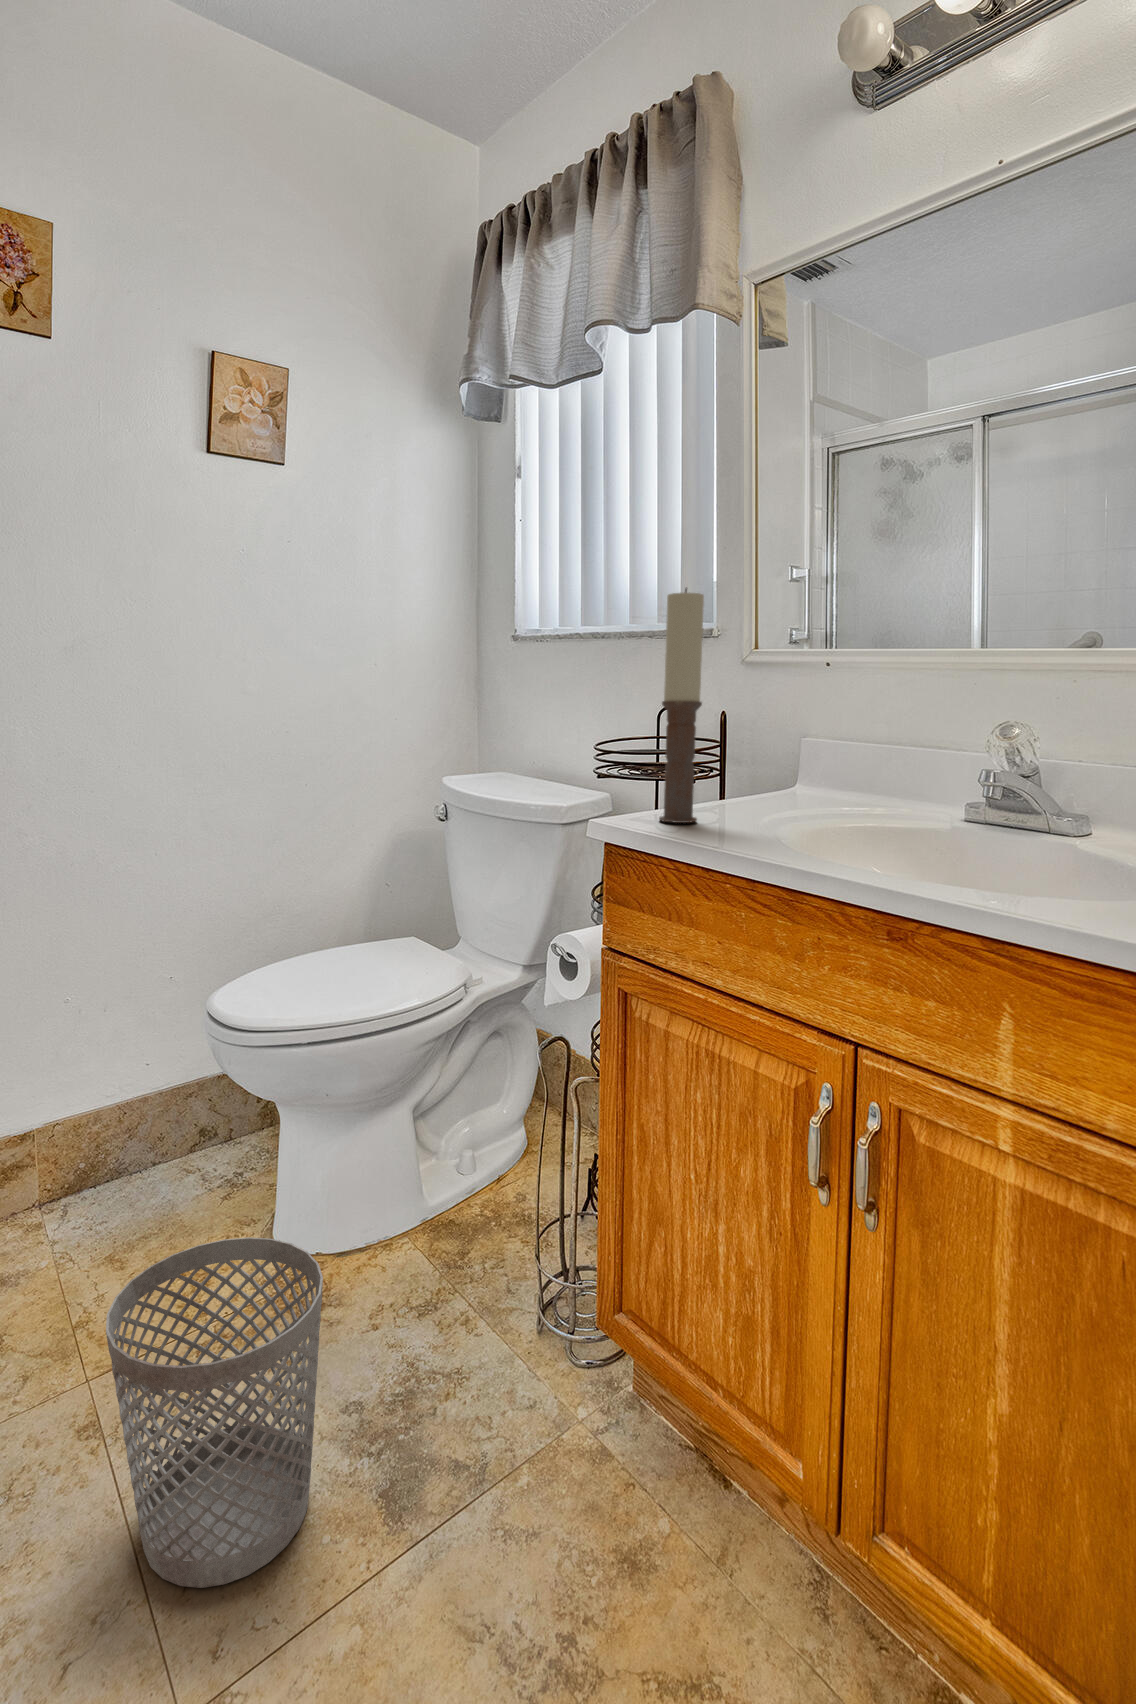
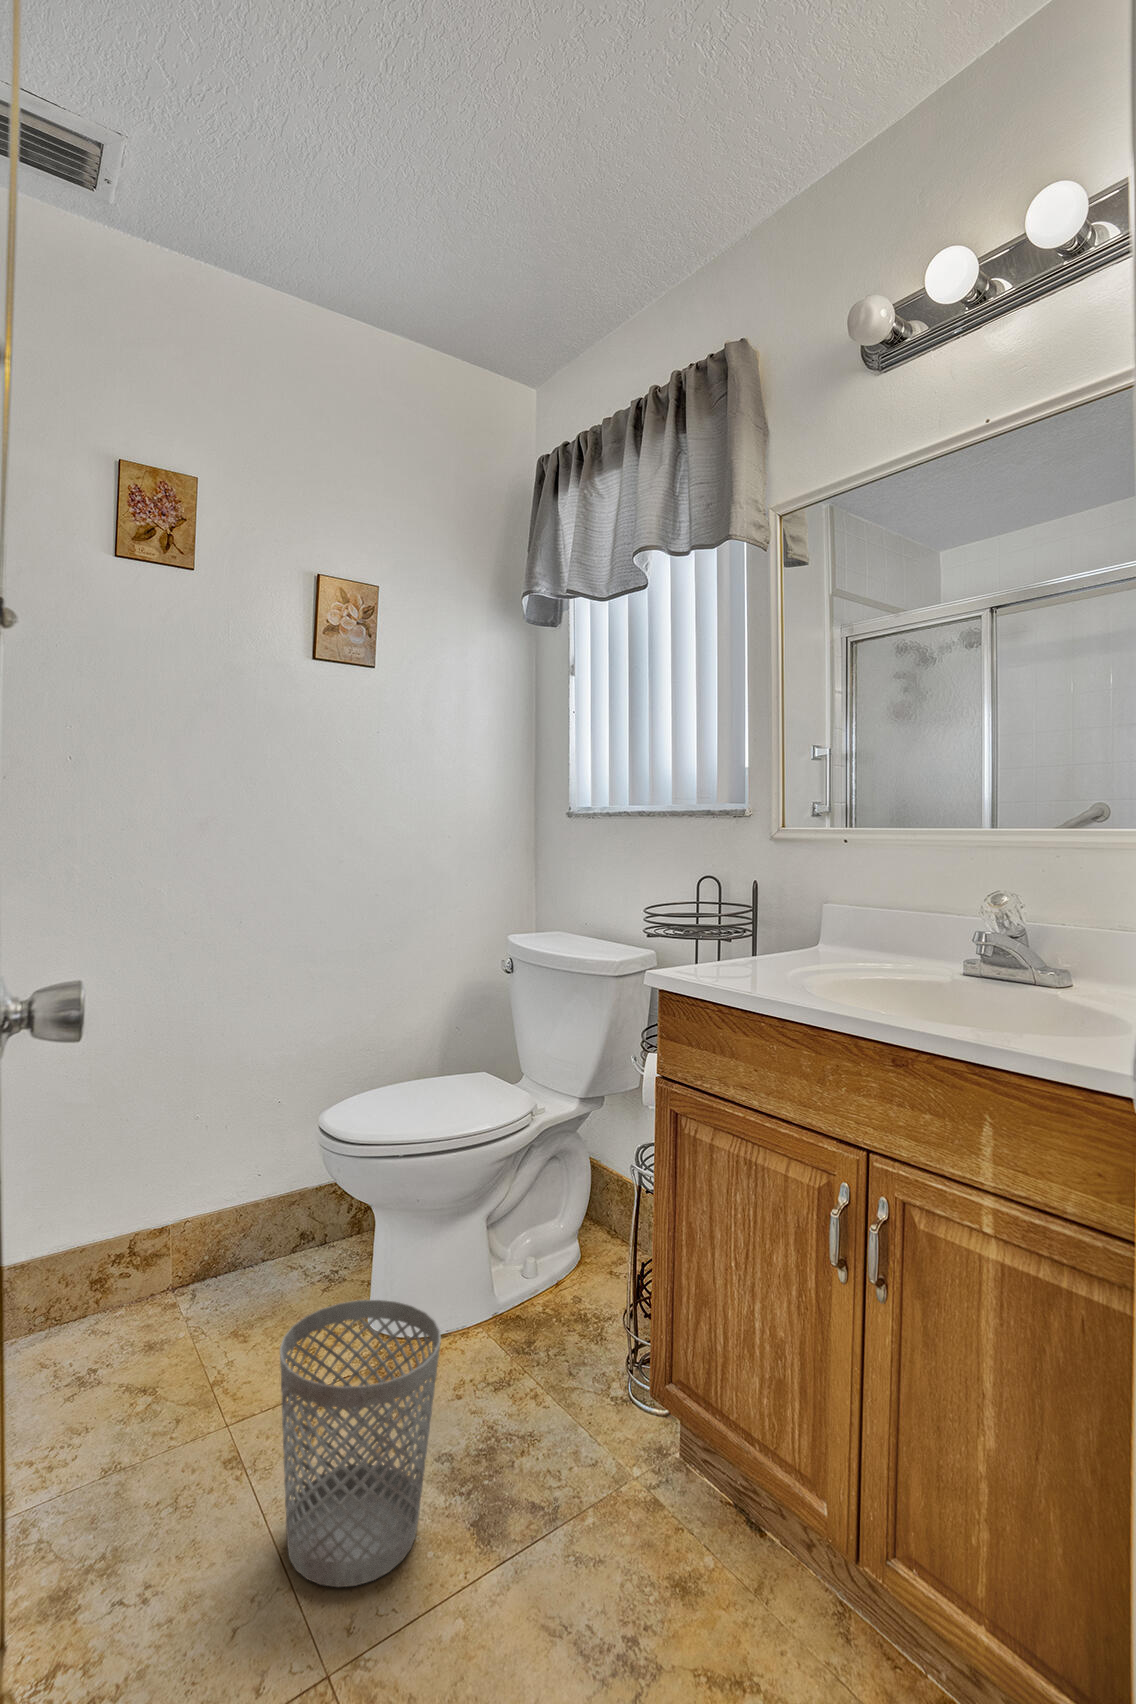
candle: present [659,589,704,823] -> none [707,807,742,979]

